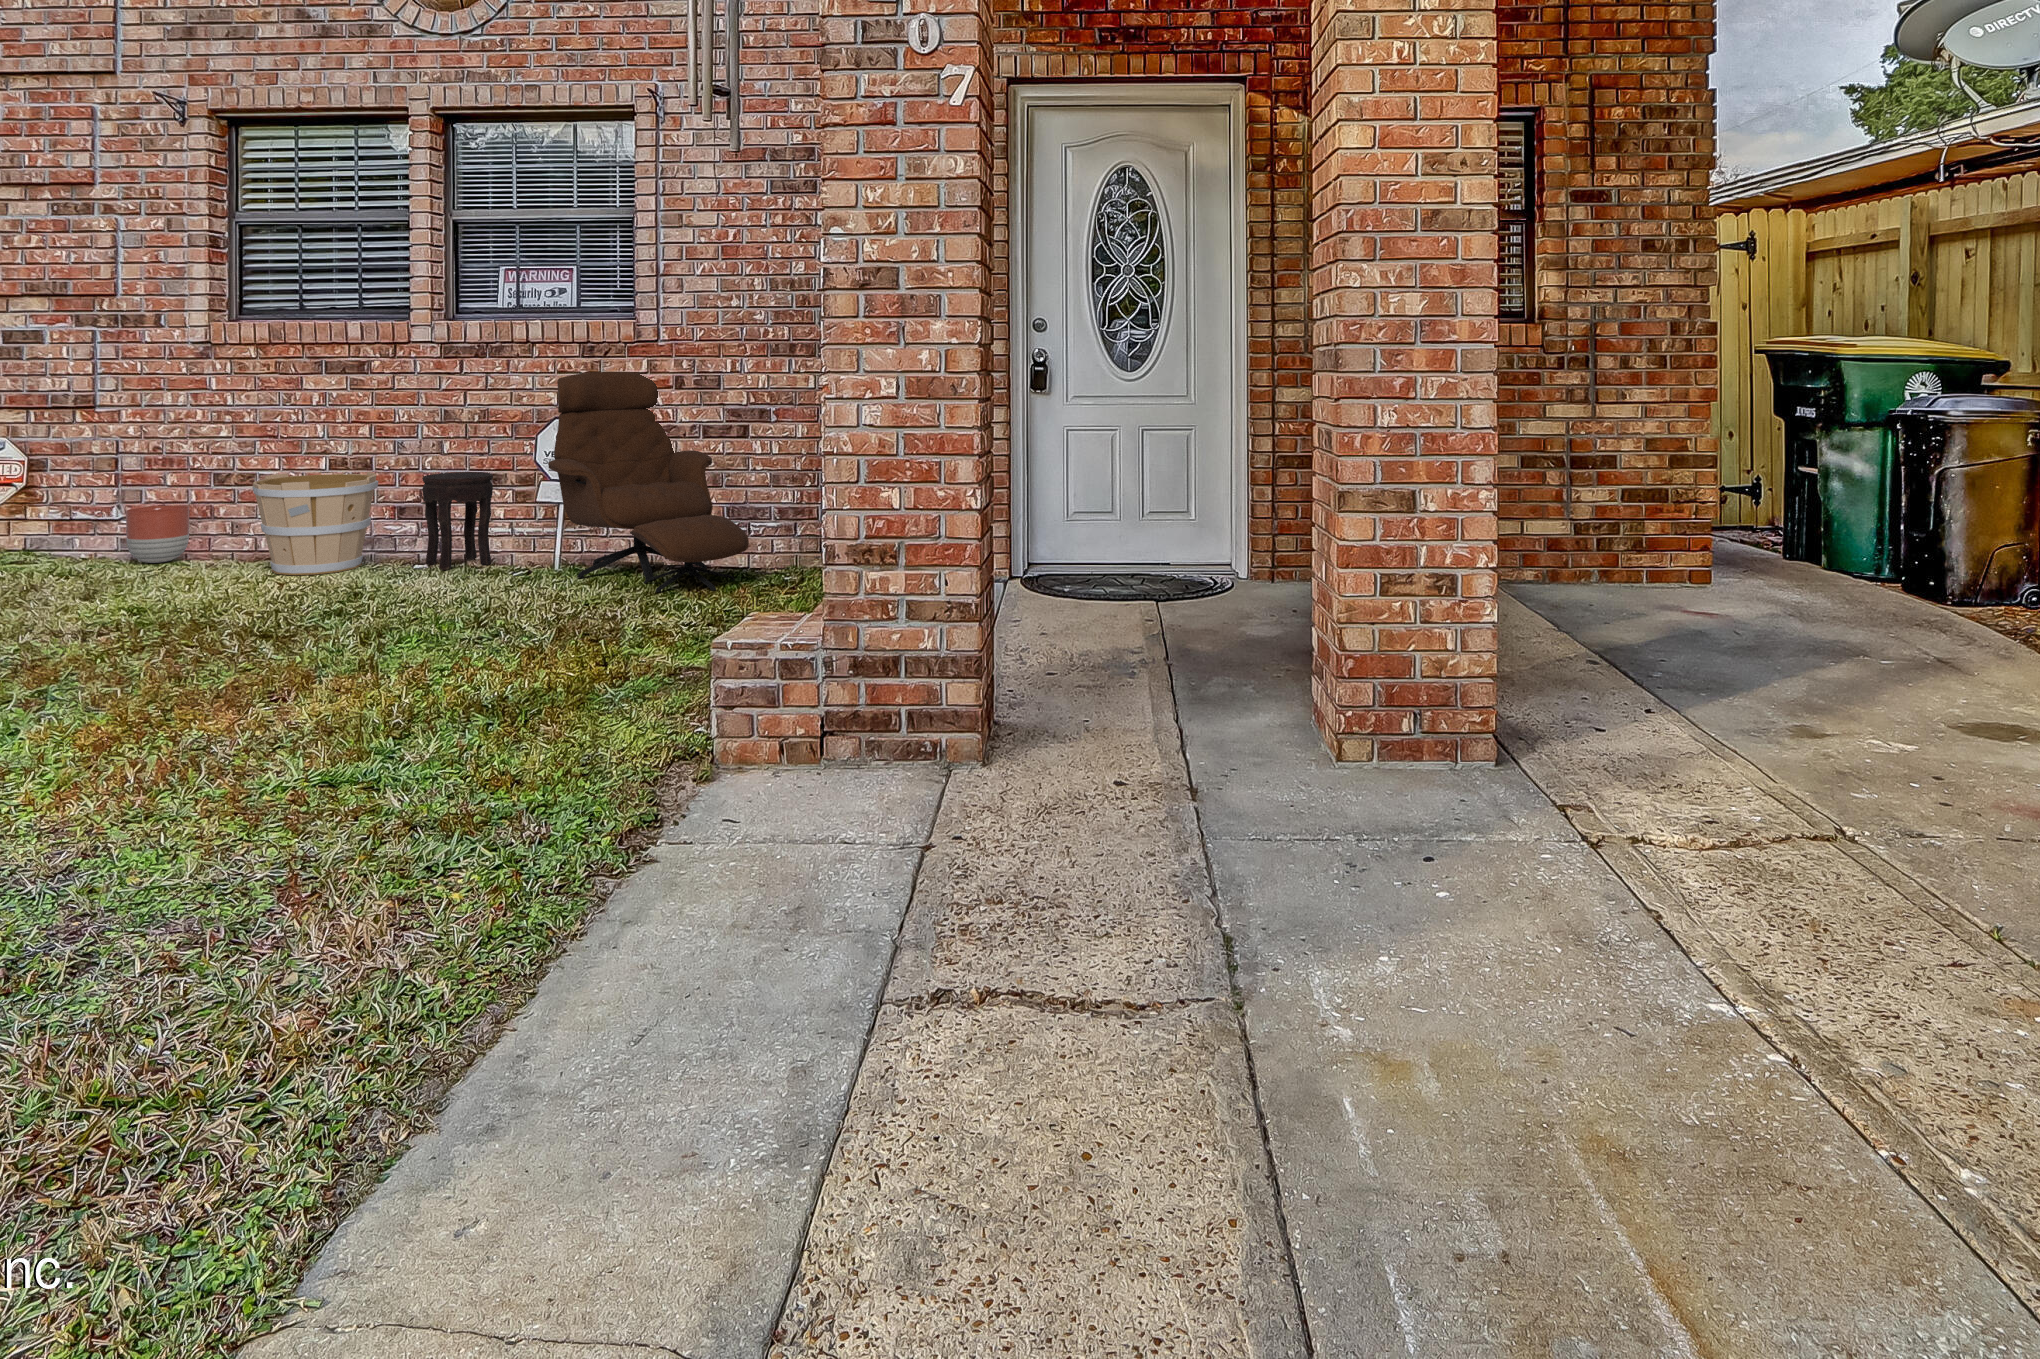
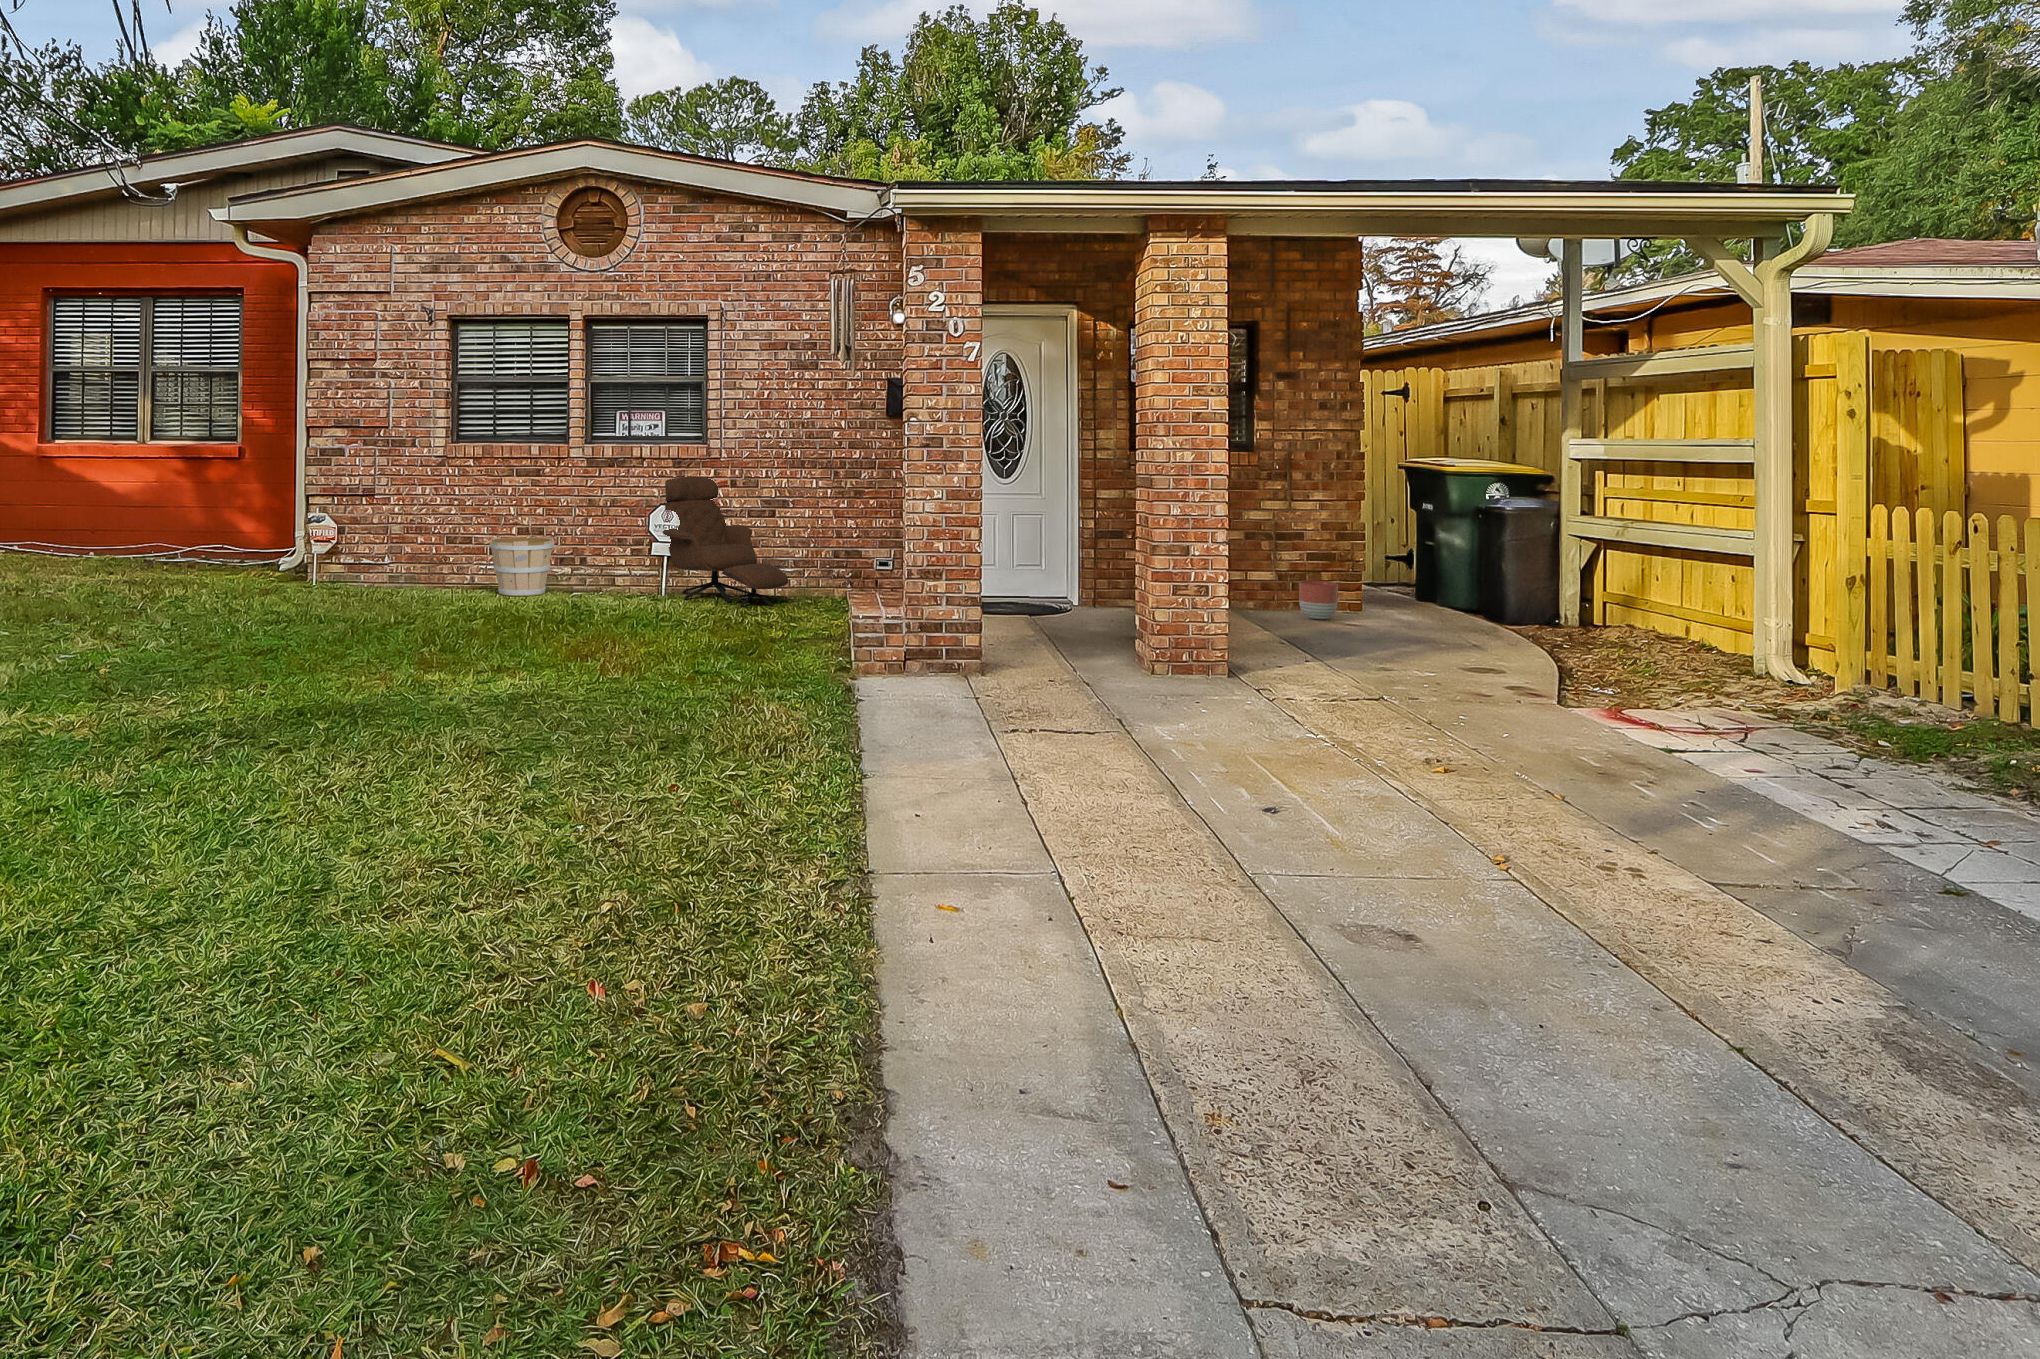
side table: present [423,472,493,570] -> none [583,537,622,595]
planter: present [126,506,189,563] -> present [1299,581,1338,619]

